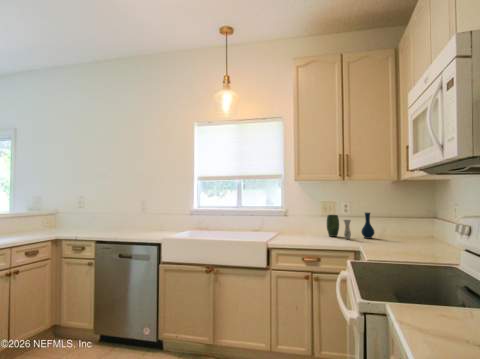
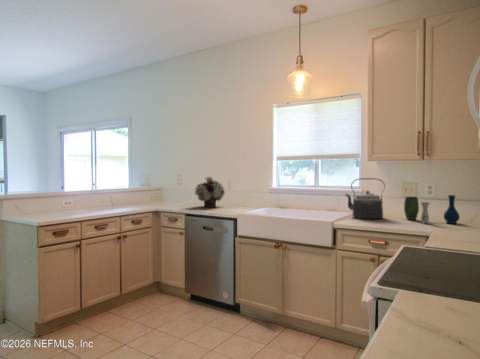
flower arrangement: none [105,198,141,232] -> present [195,177,225,207]
kettle: none [273,198,310,238] -> present [346,178,385,219]

